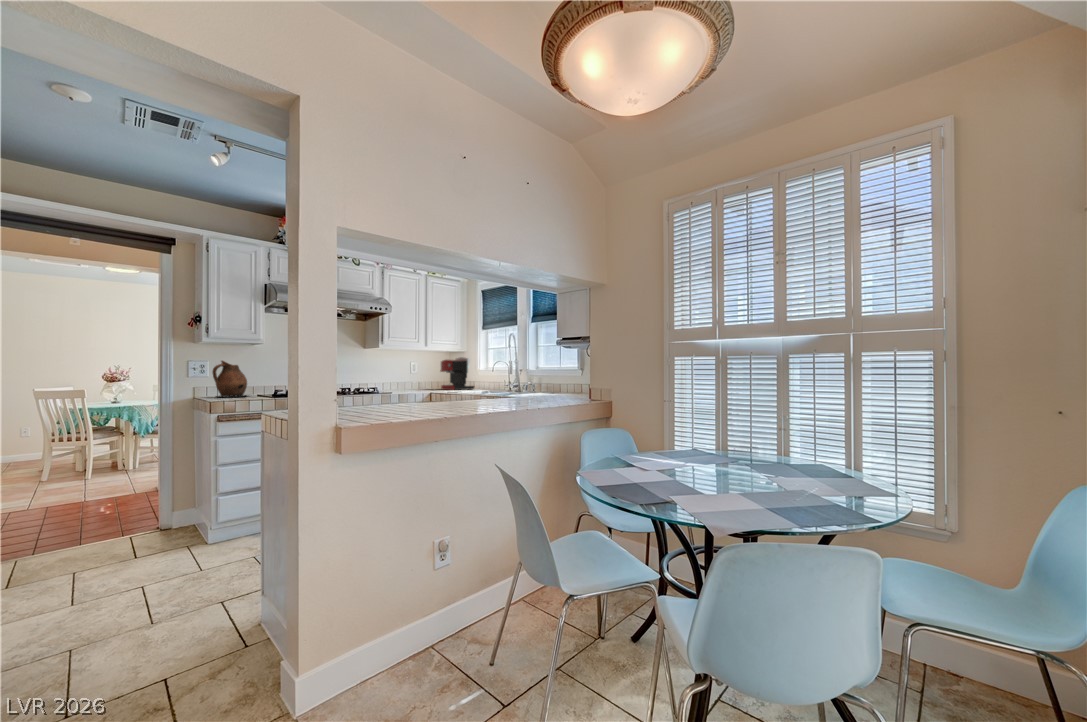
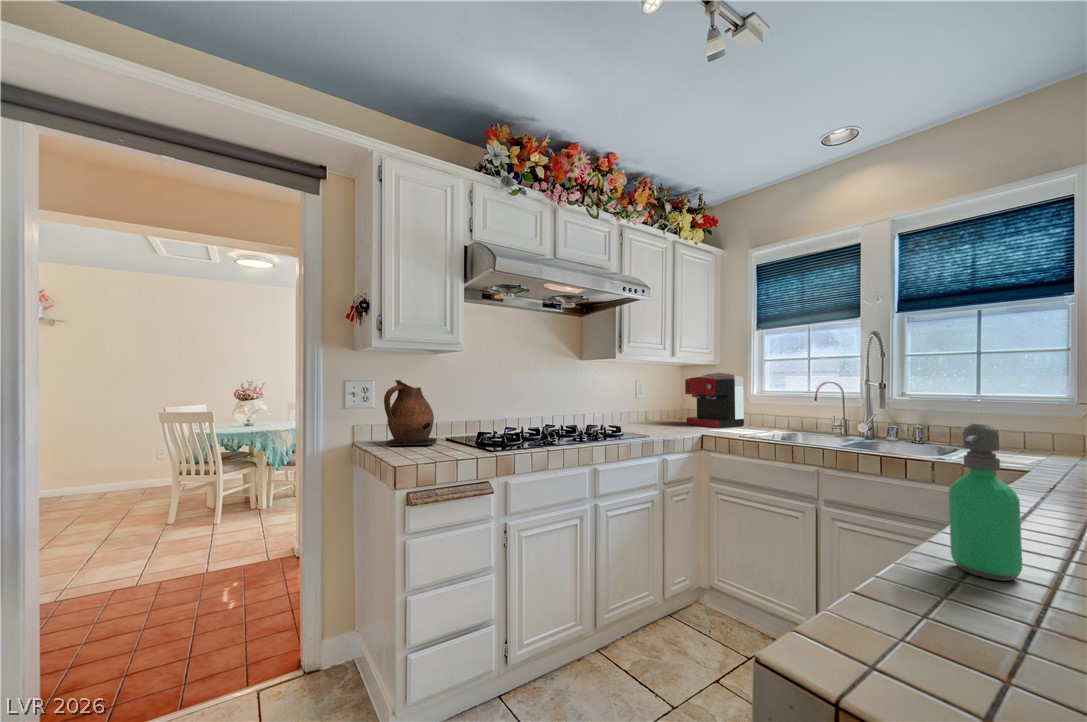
soap dispenser: none [361,366,380,407] -> present [949,423,1022,581]

